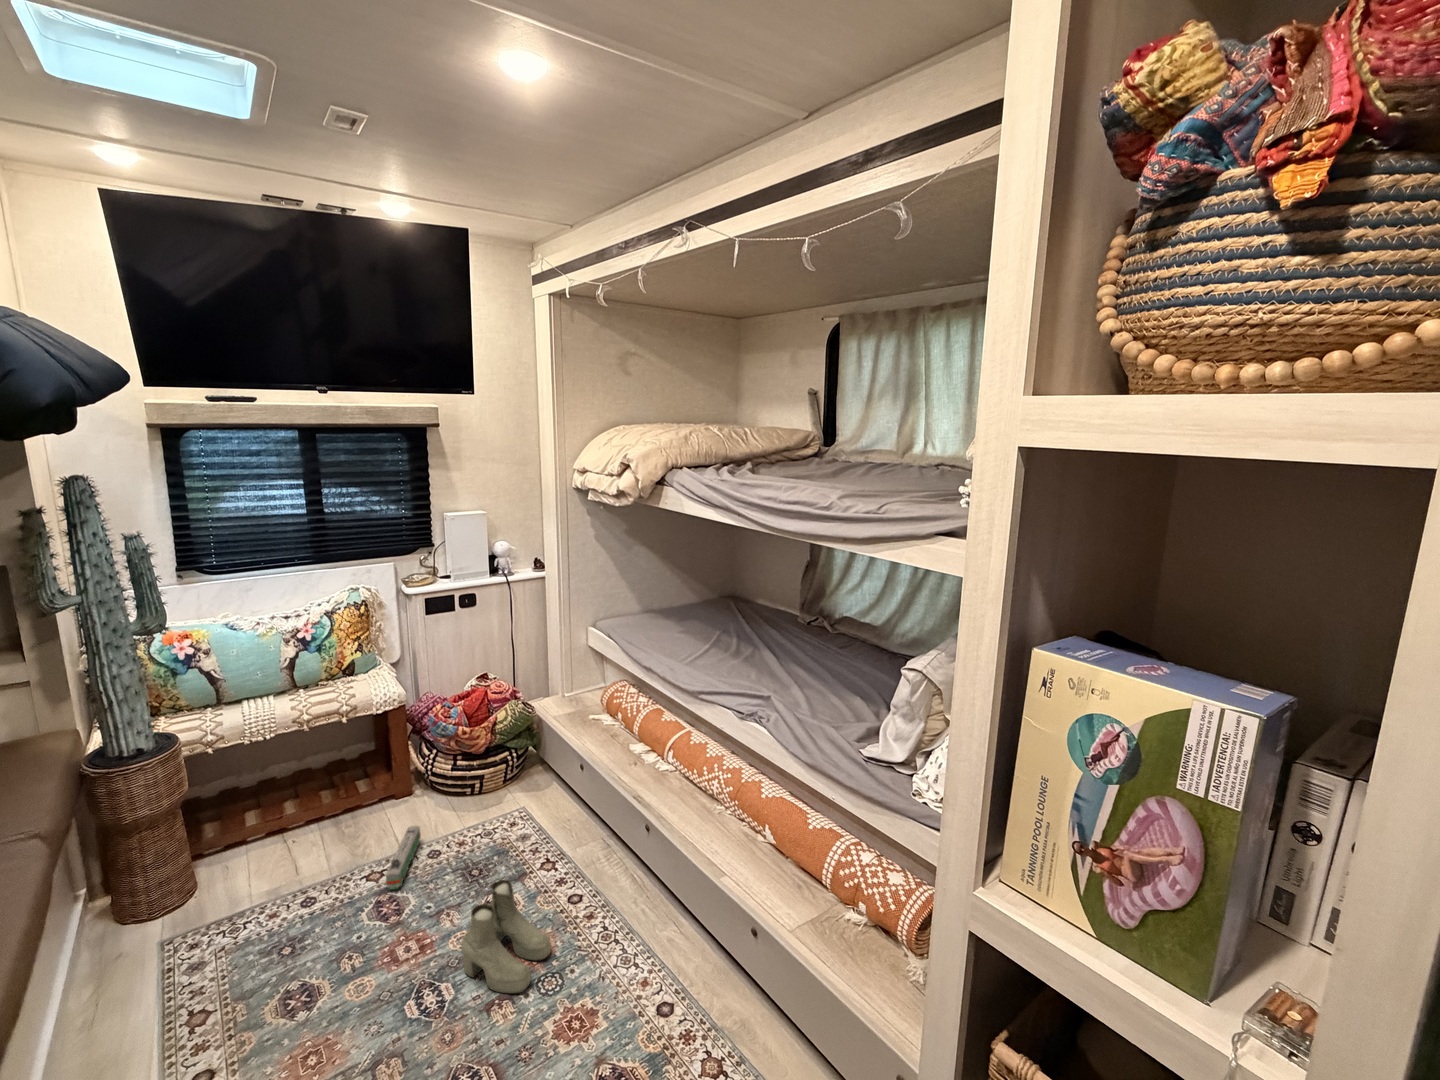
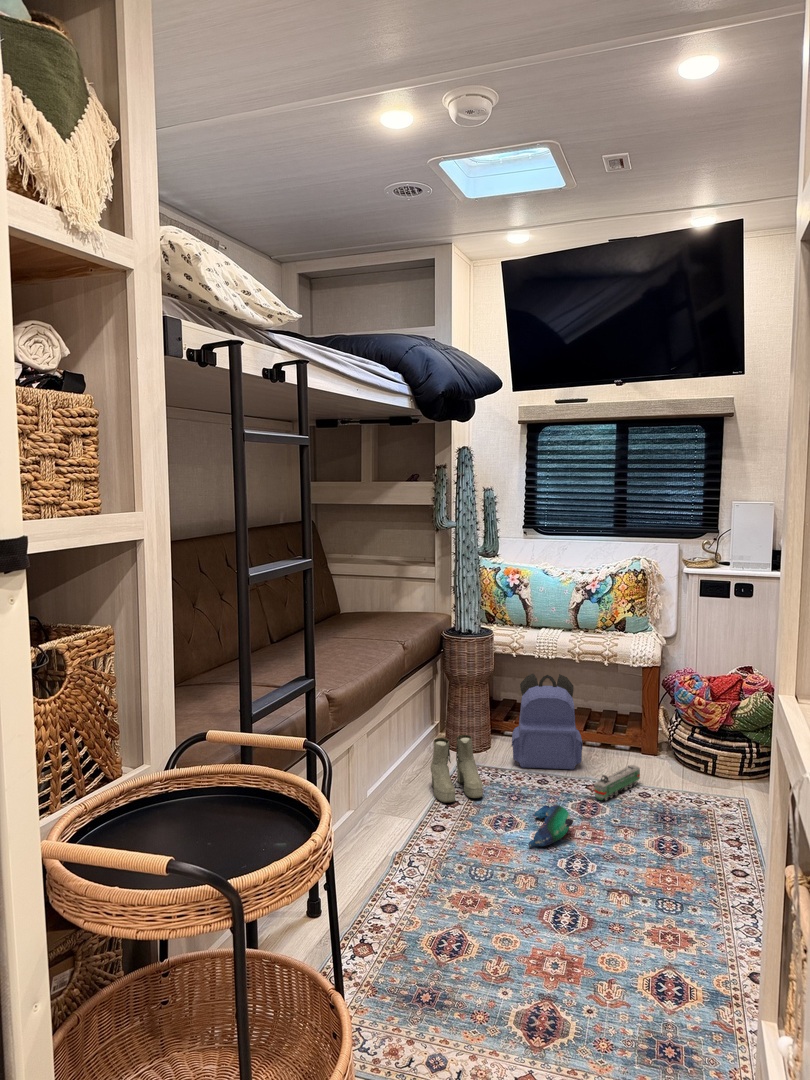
backpack: none [239,757,343,895] -> present [512,673,583,770]
boots: present [461,880,551,994] -> present [430,735,483,803]
plush toy: none [333,934,400,1015] -> present [528,805,573,847]

